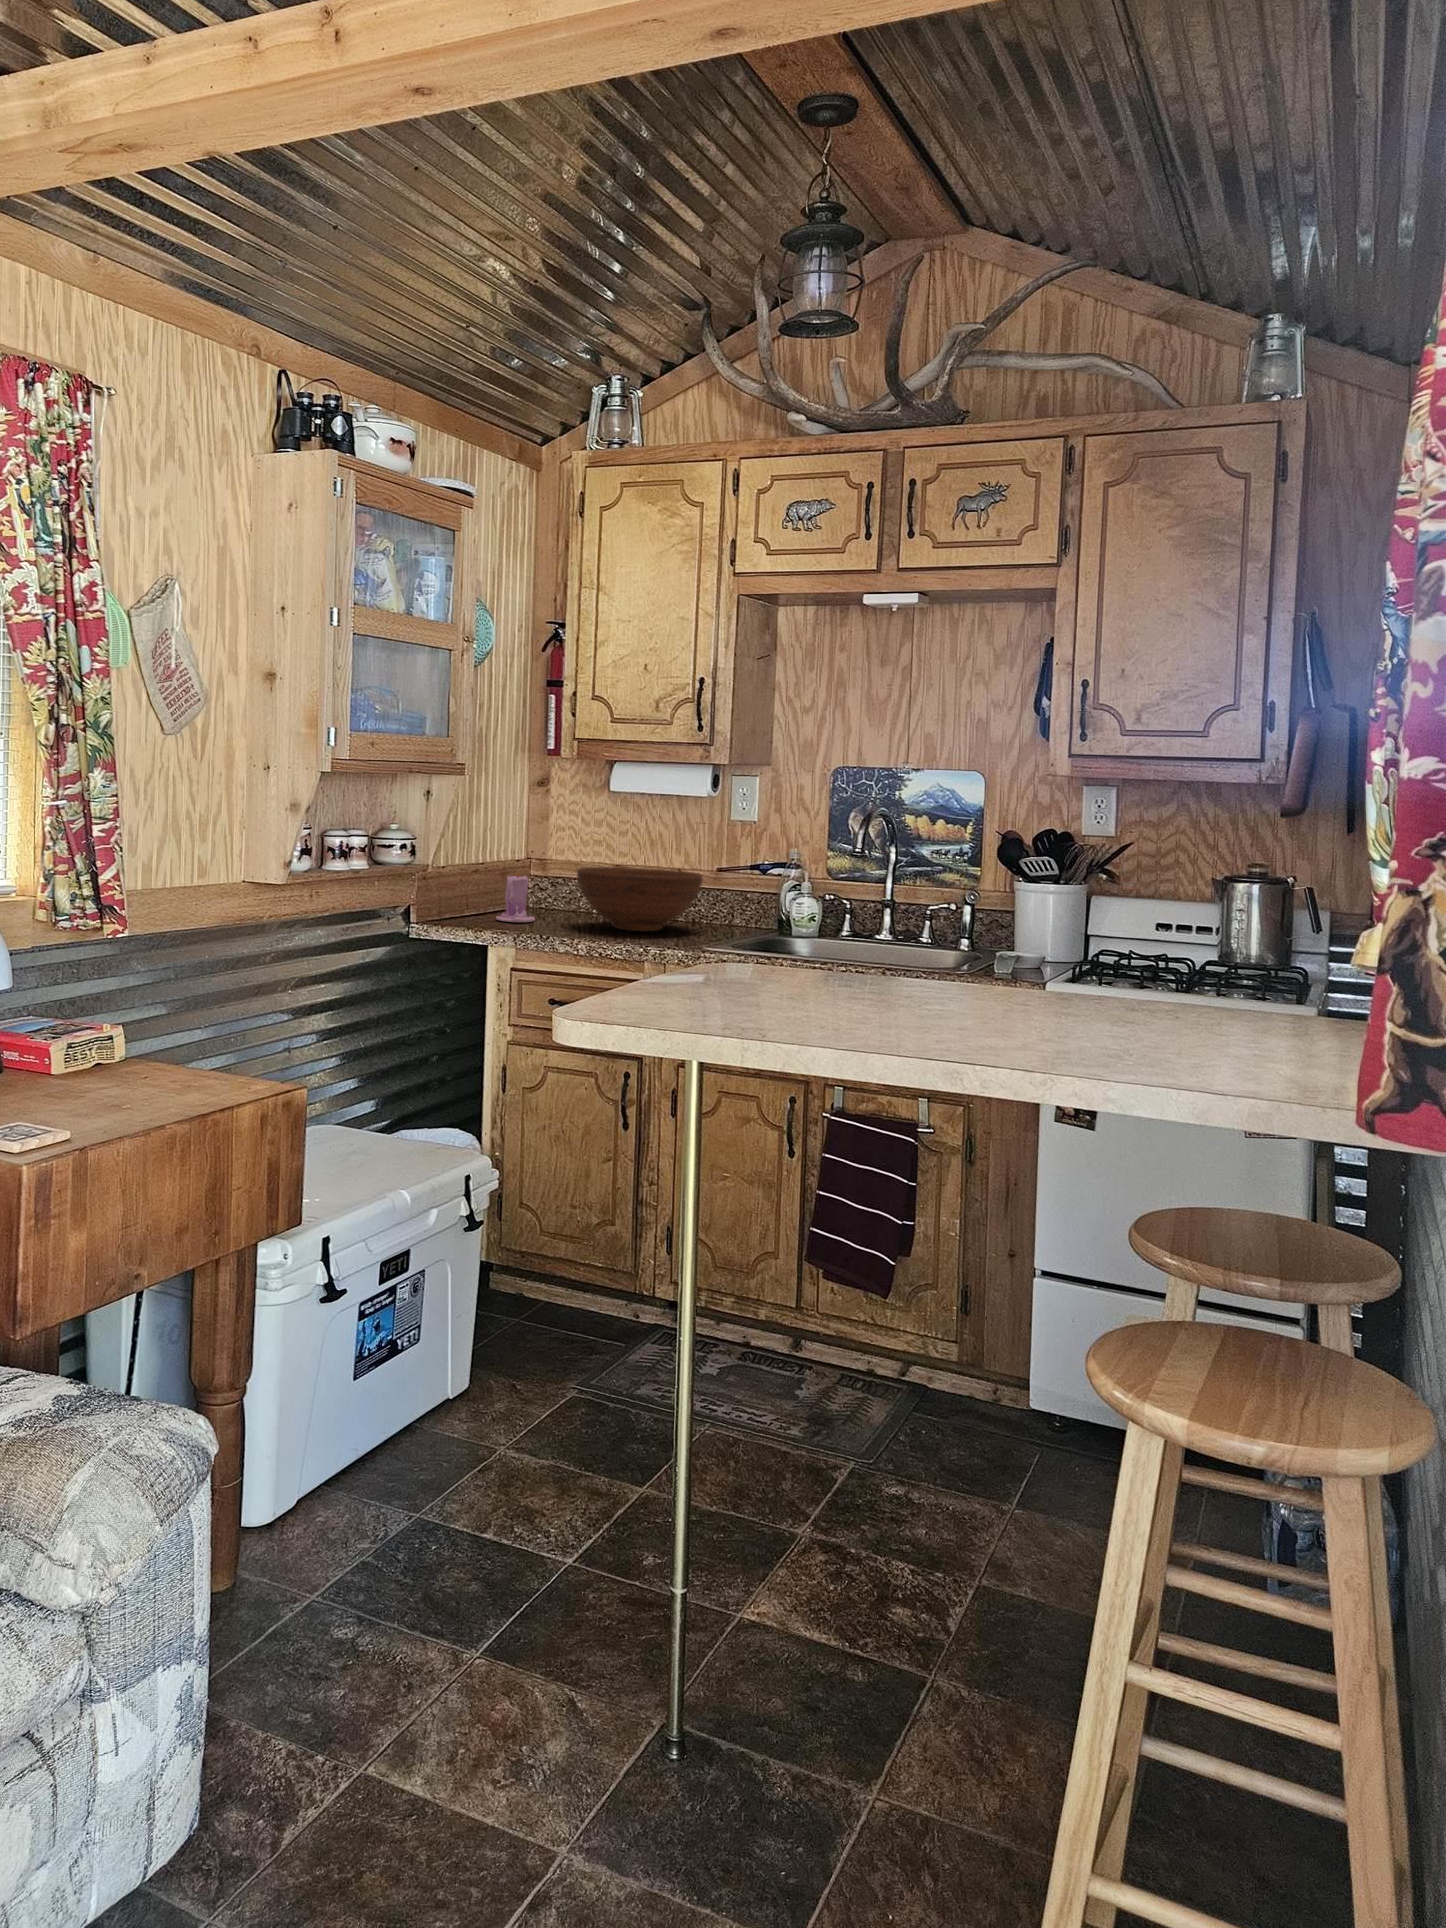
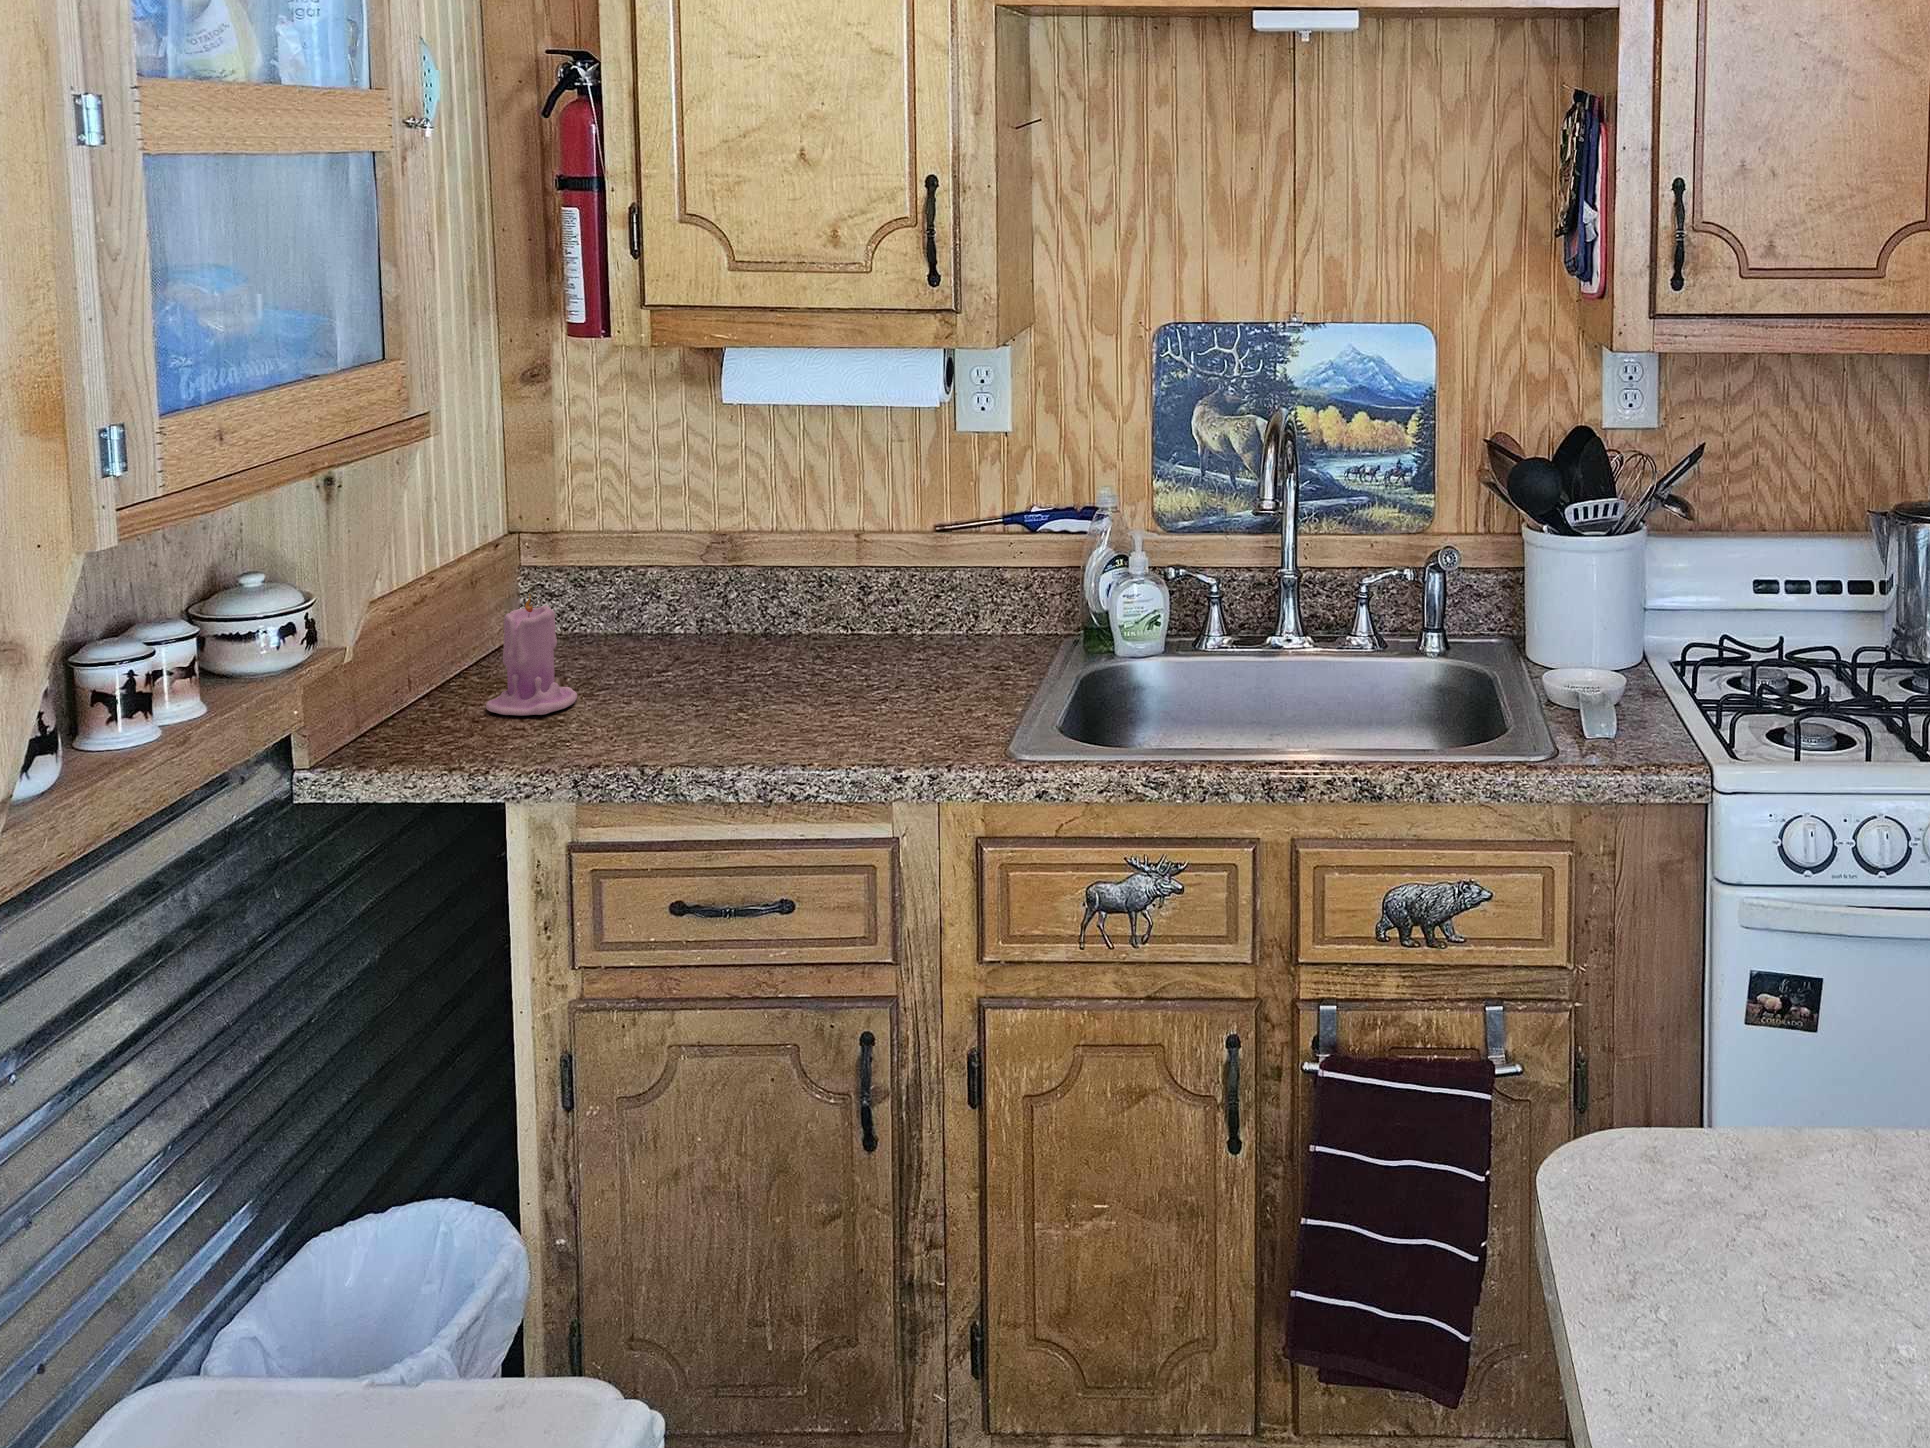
fruit bowl: present [577,867,703,931] -> none [677,549,946,702]

